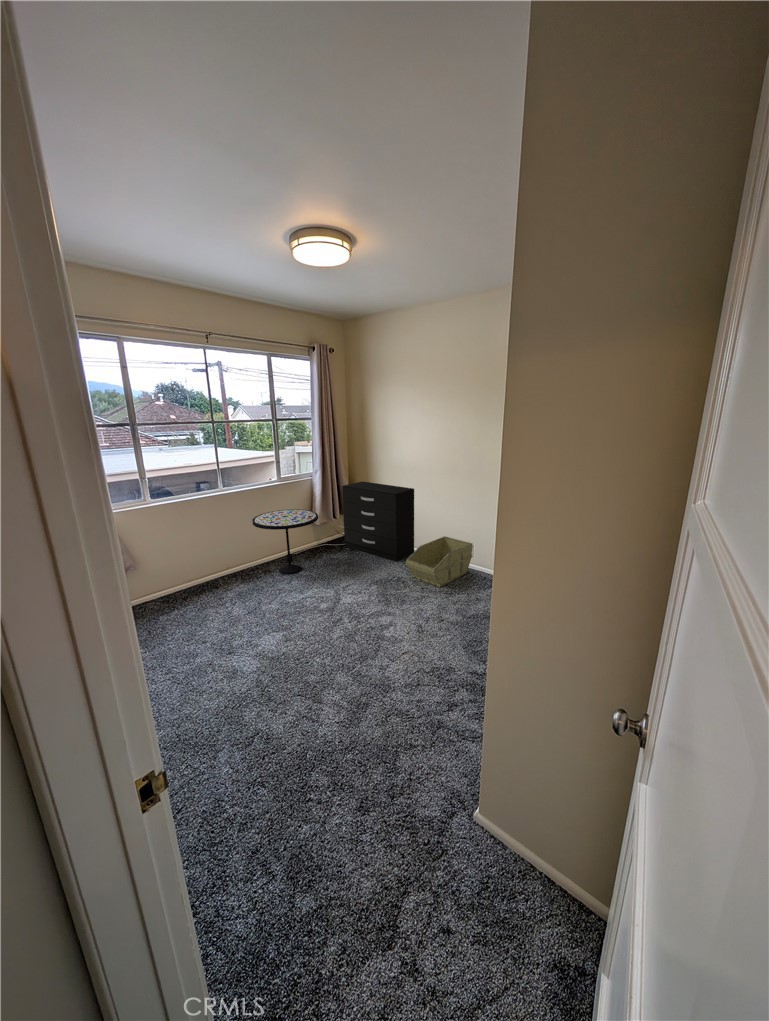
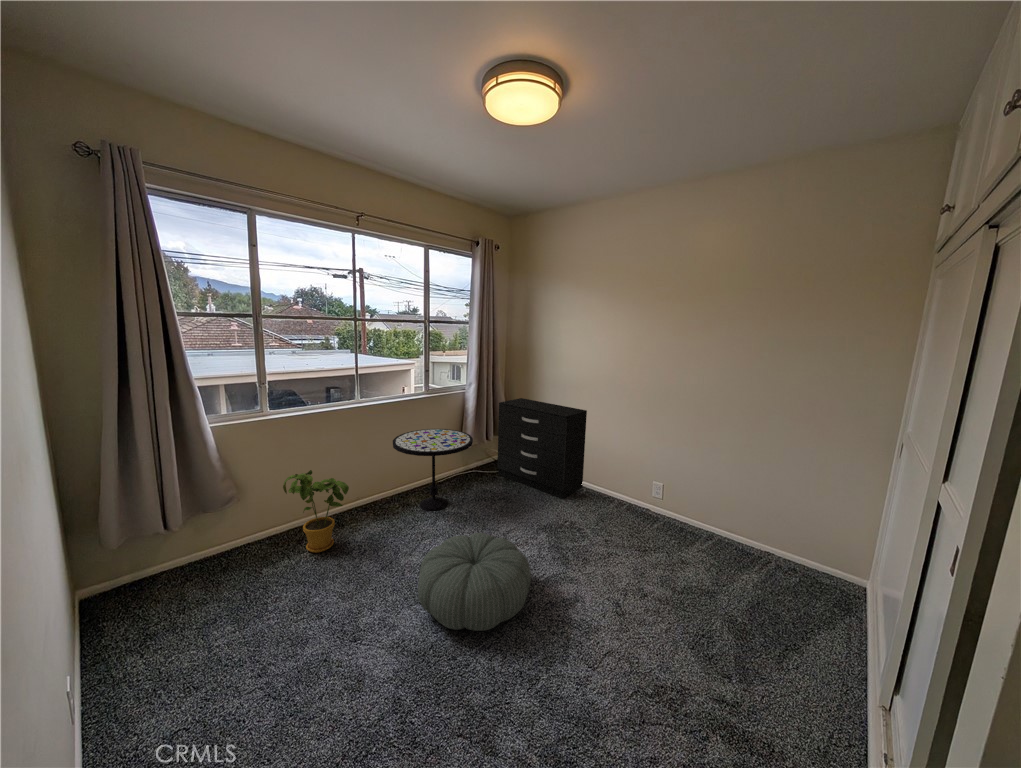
storage bin: present [406,536,473,587] -> none [581,471,663,540]
house plant: none [167,542,218,605] -> present [283,470,349,553]
pouf: none [273,583,357,644] -> present [418,533,531,631]

